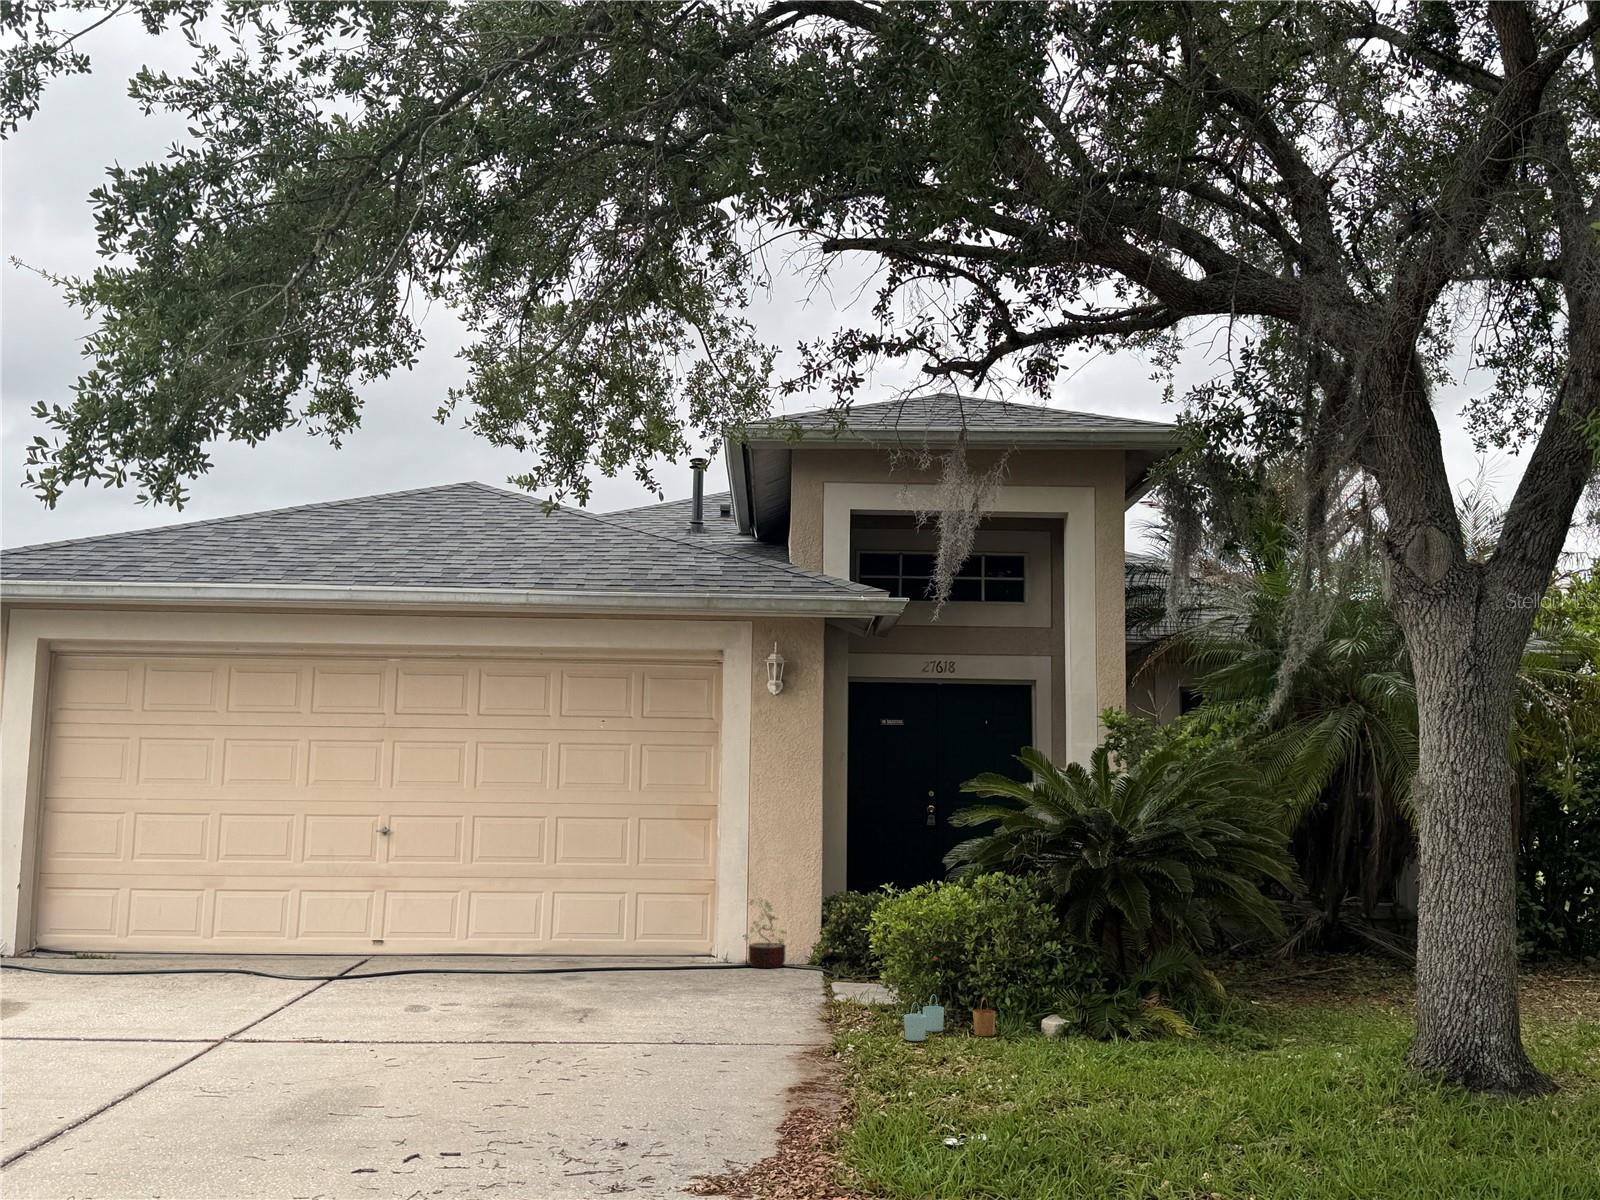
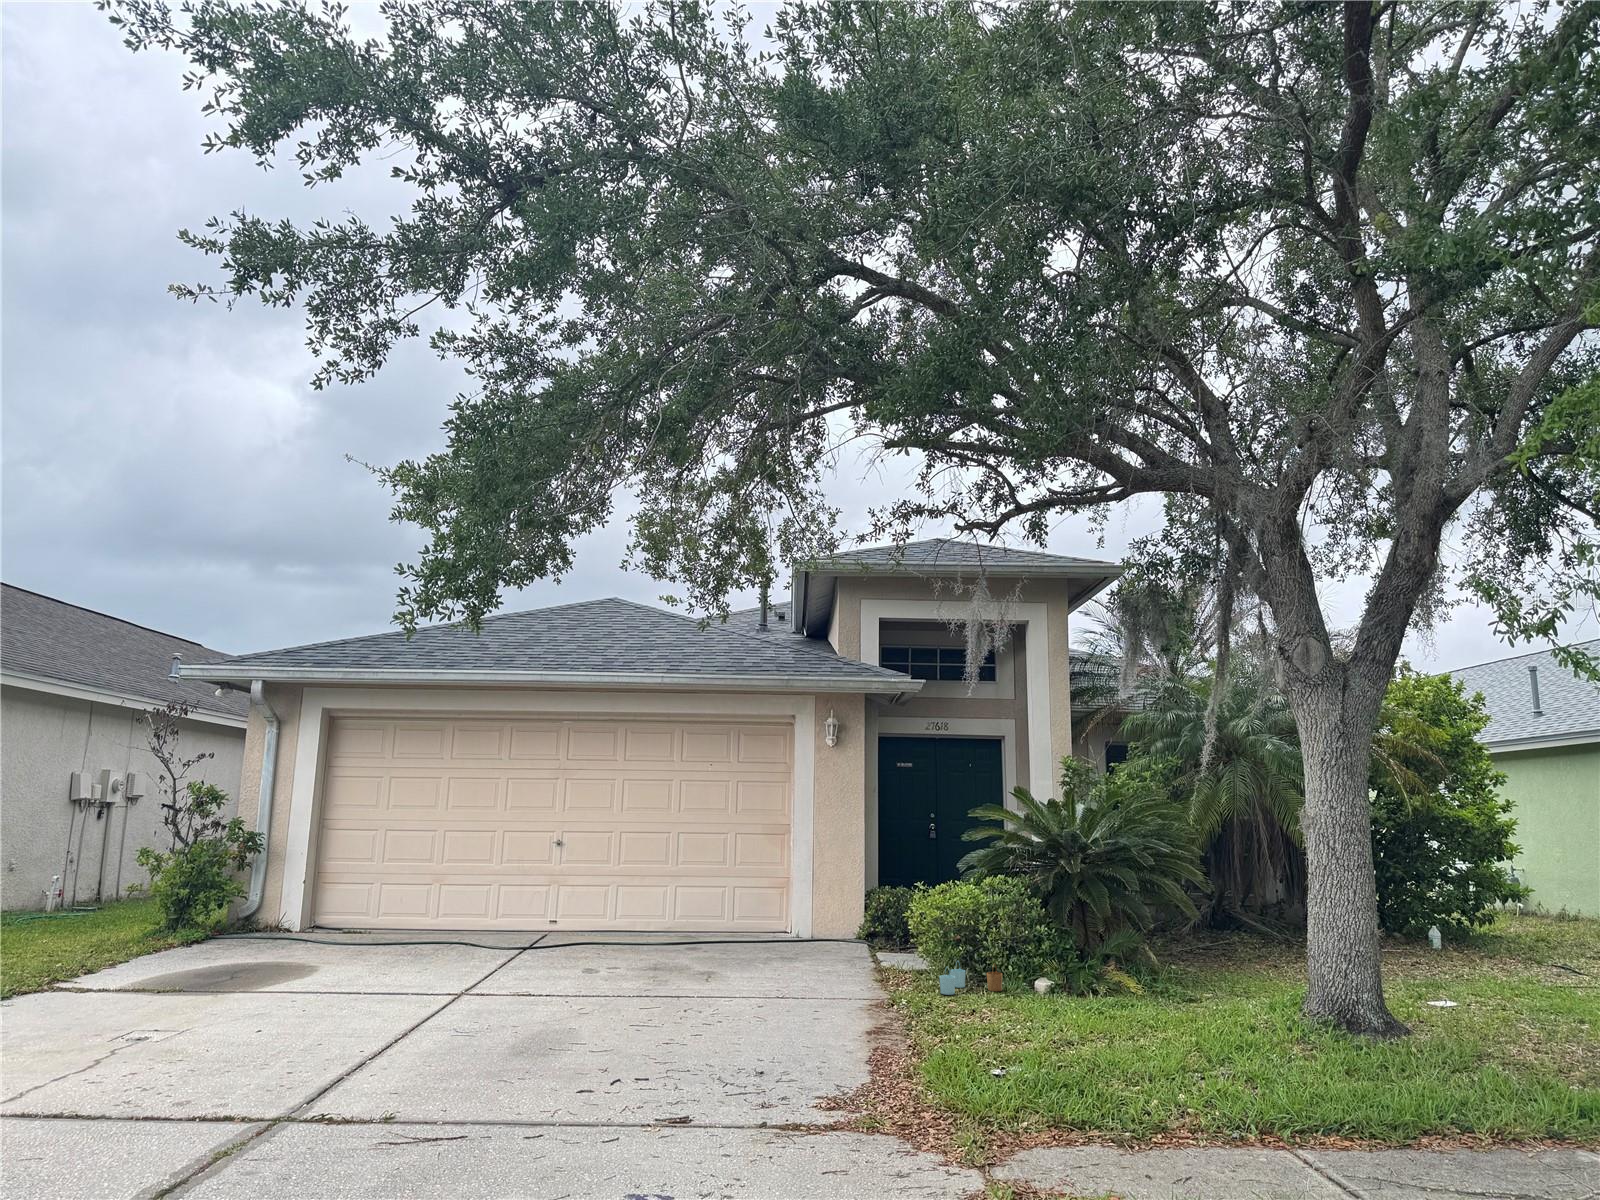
decorative plant: present [743,900,786,968] -> none [810,889,842,940]

